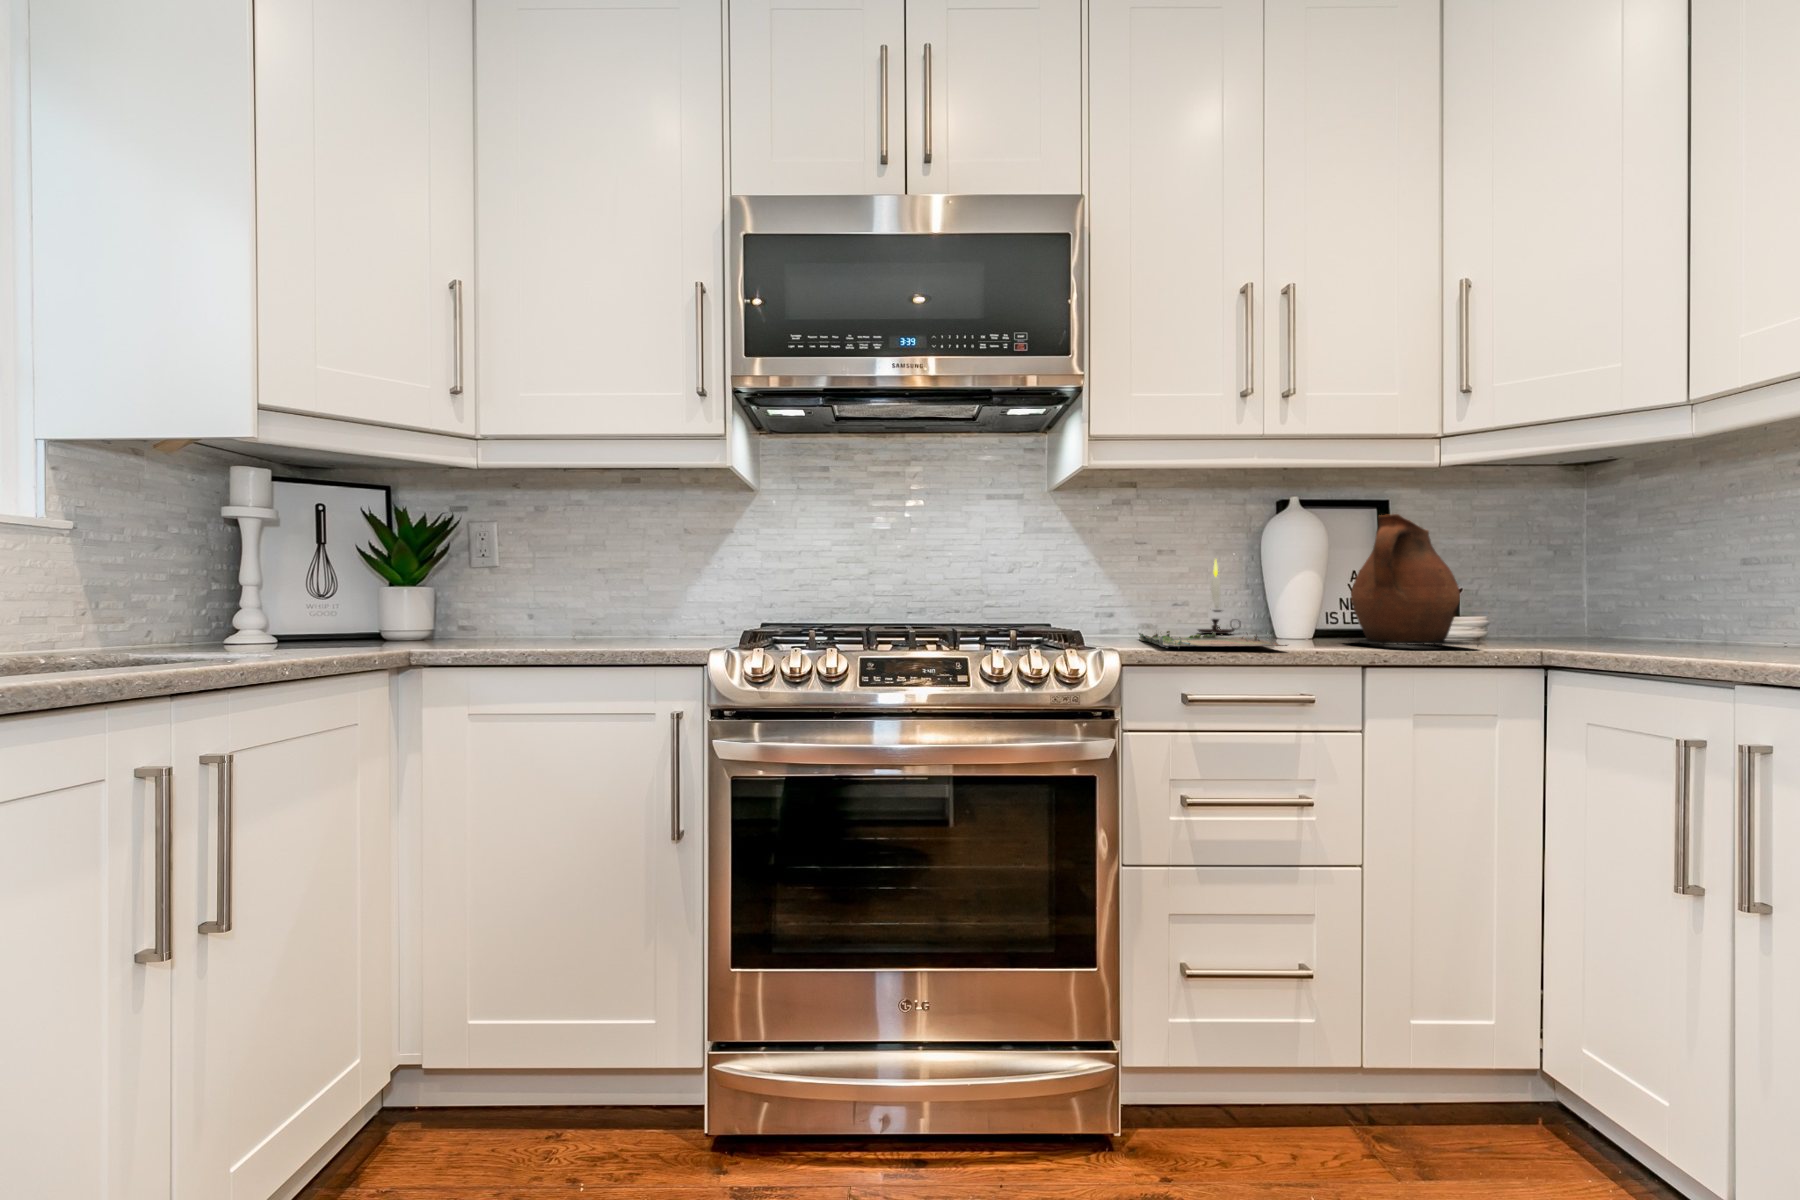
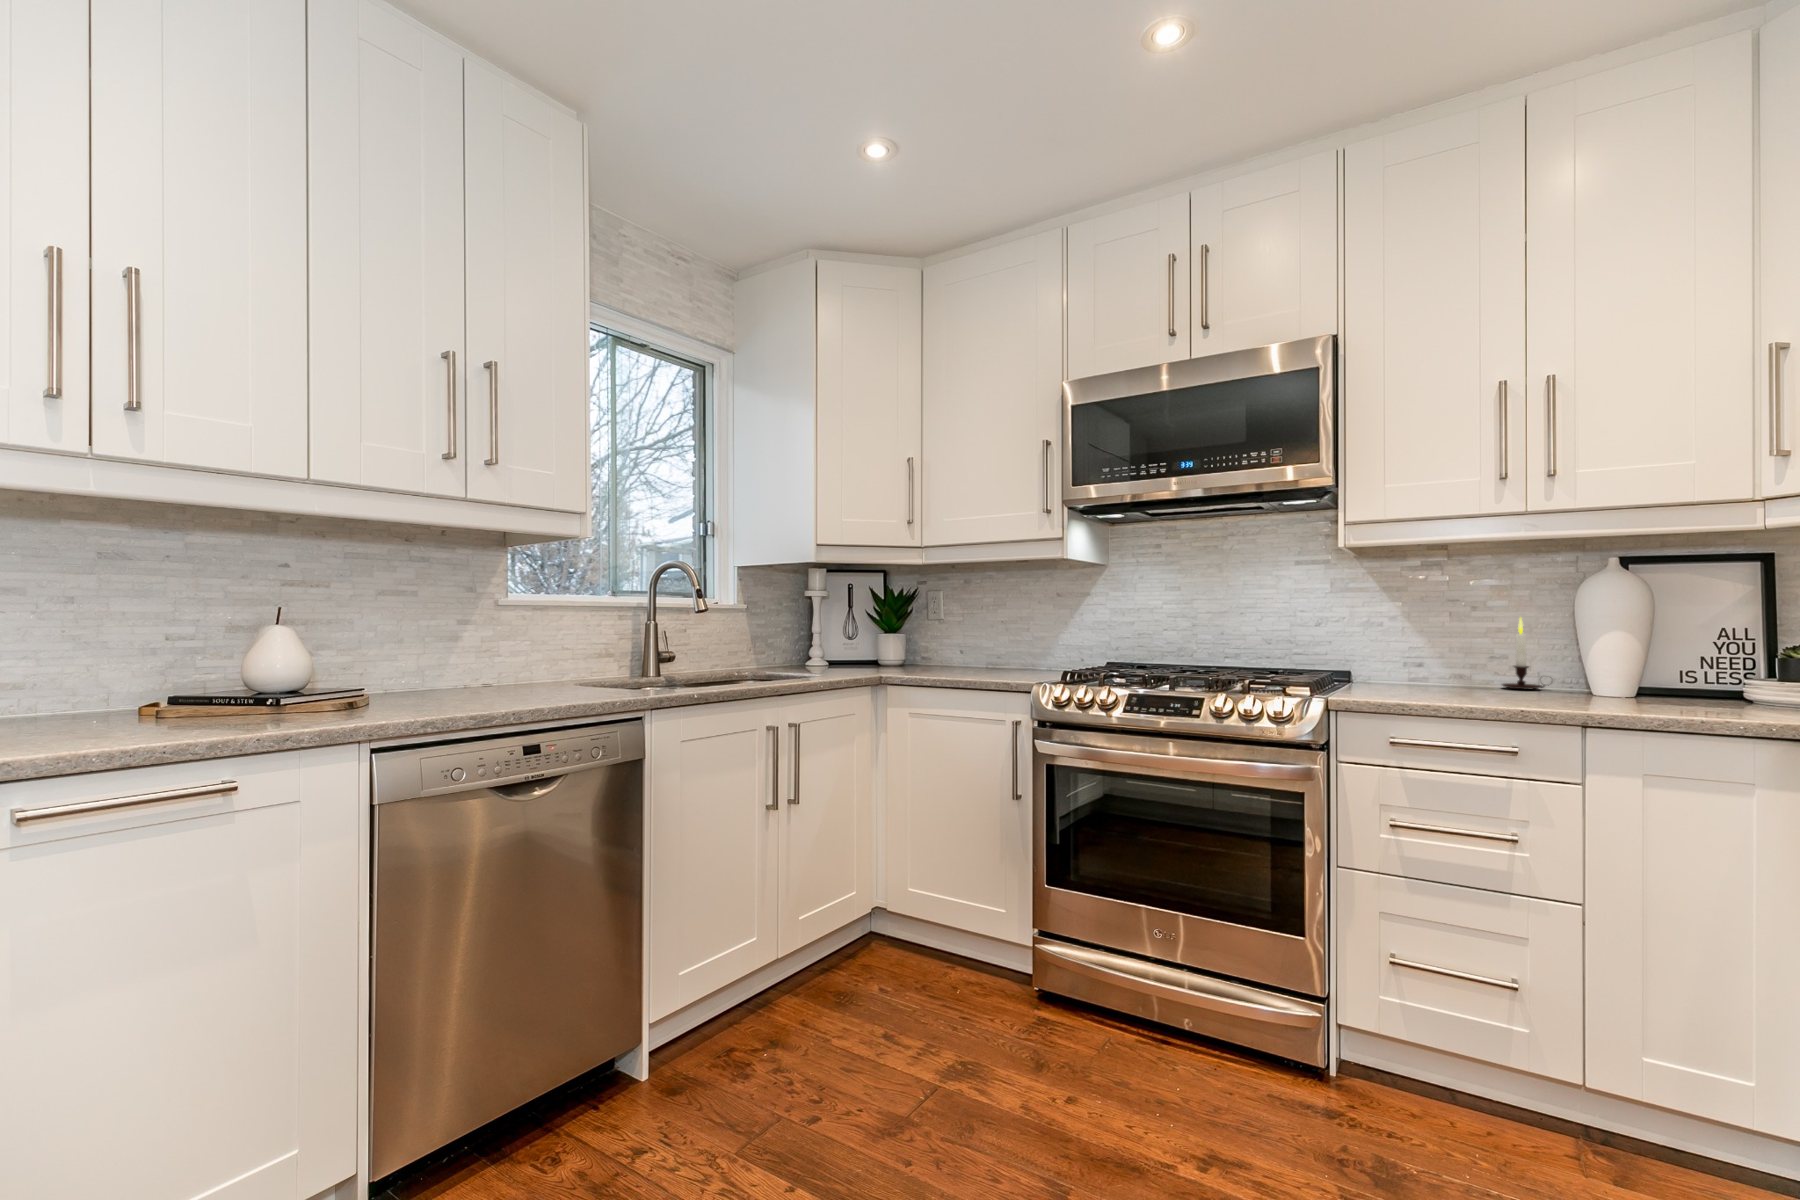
ceramic pitcher: present [1337,514,1480,646] -> none [1599,585,1742,716]
tray: present [1139,627,1288,648] -> none [1372,680,1507,703]

